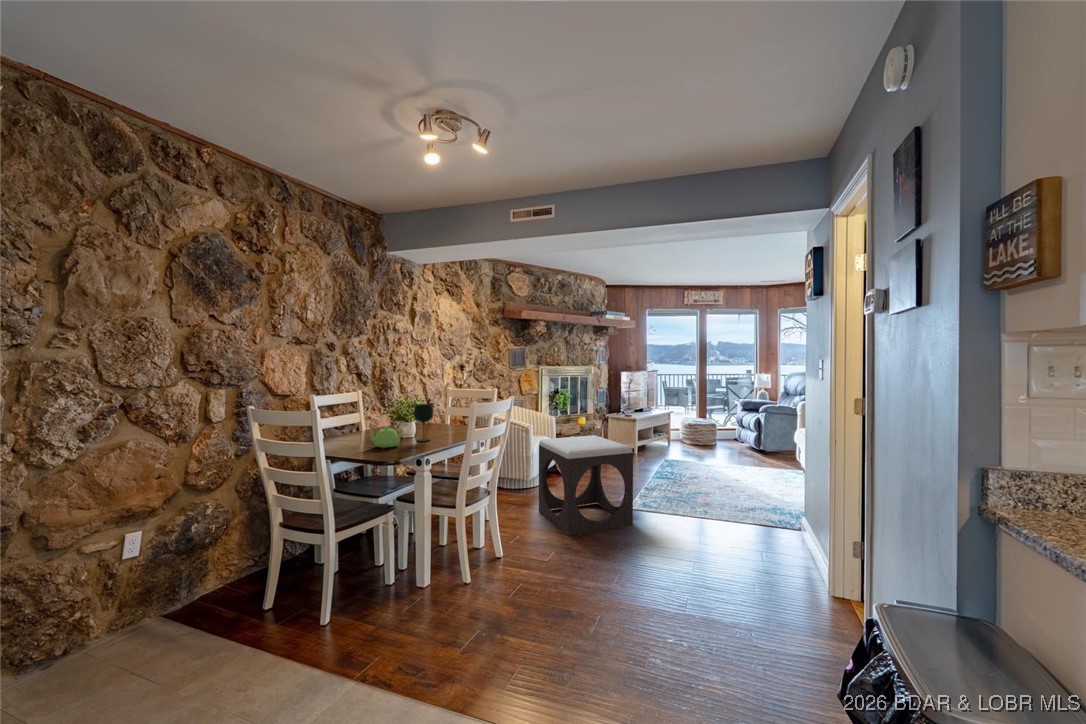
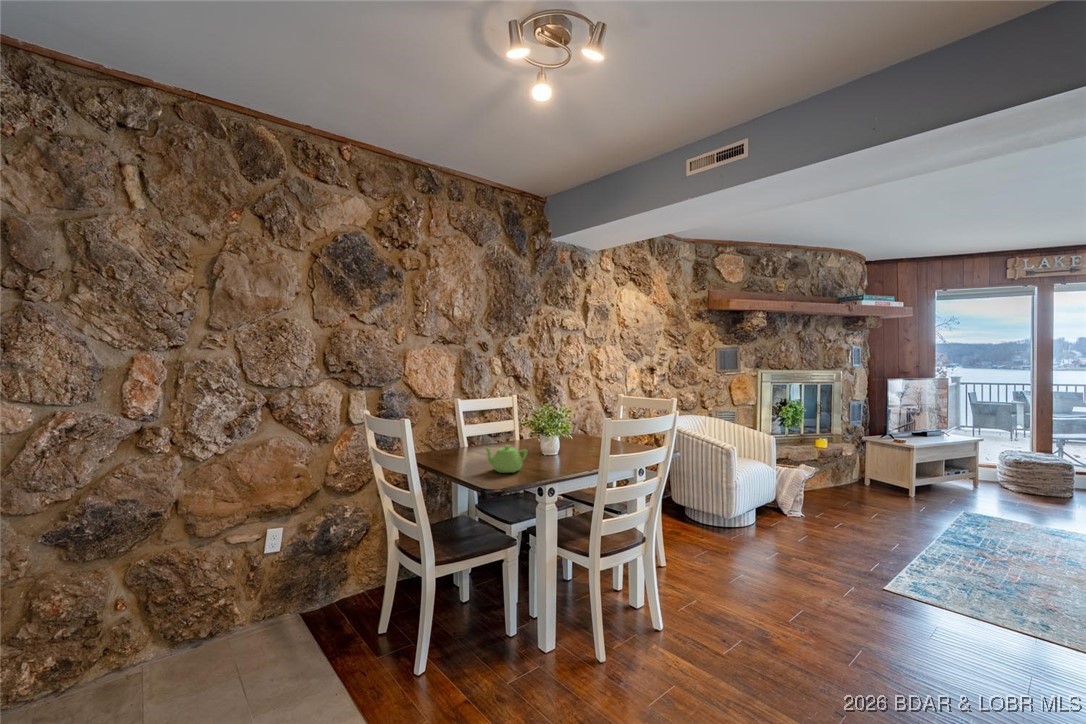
wine glass: present [414,404,433,442] -> none [544,418,570,468]
footstool: present [539,435,633,536] -> none [738,475,915,651]

